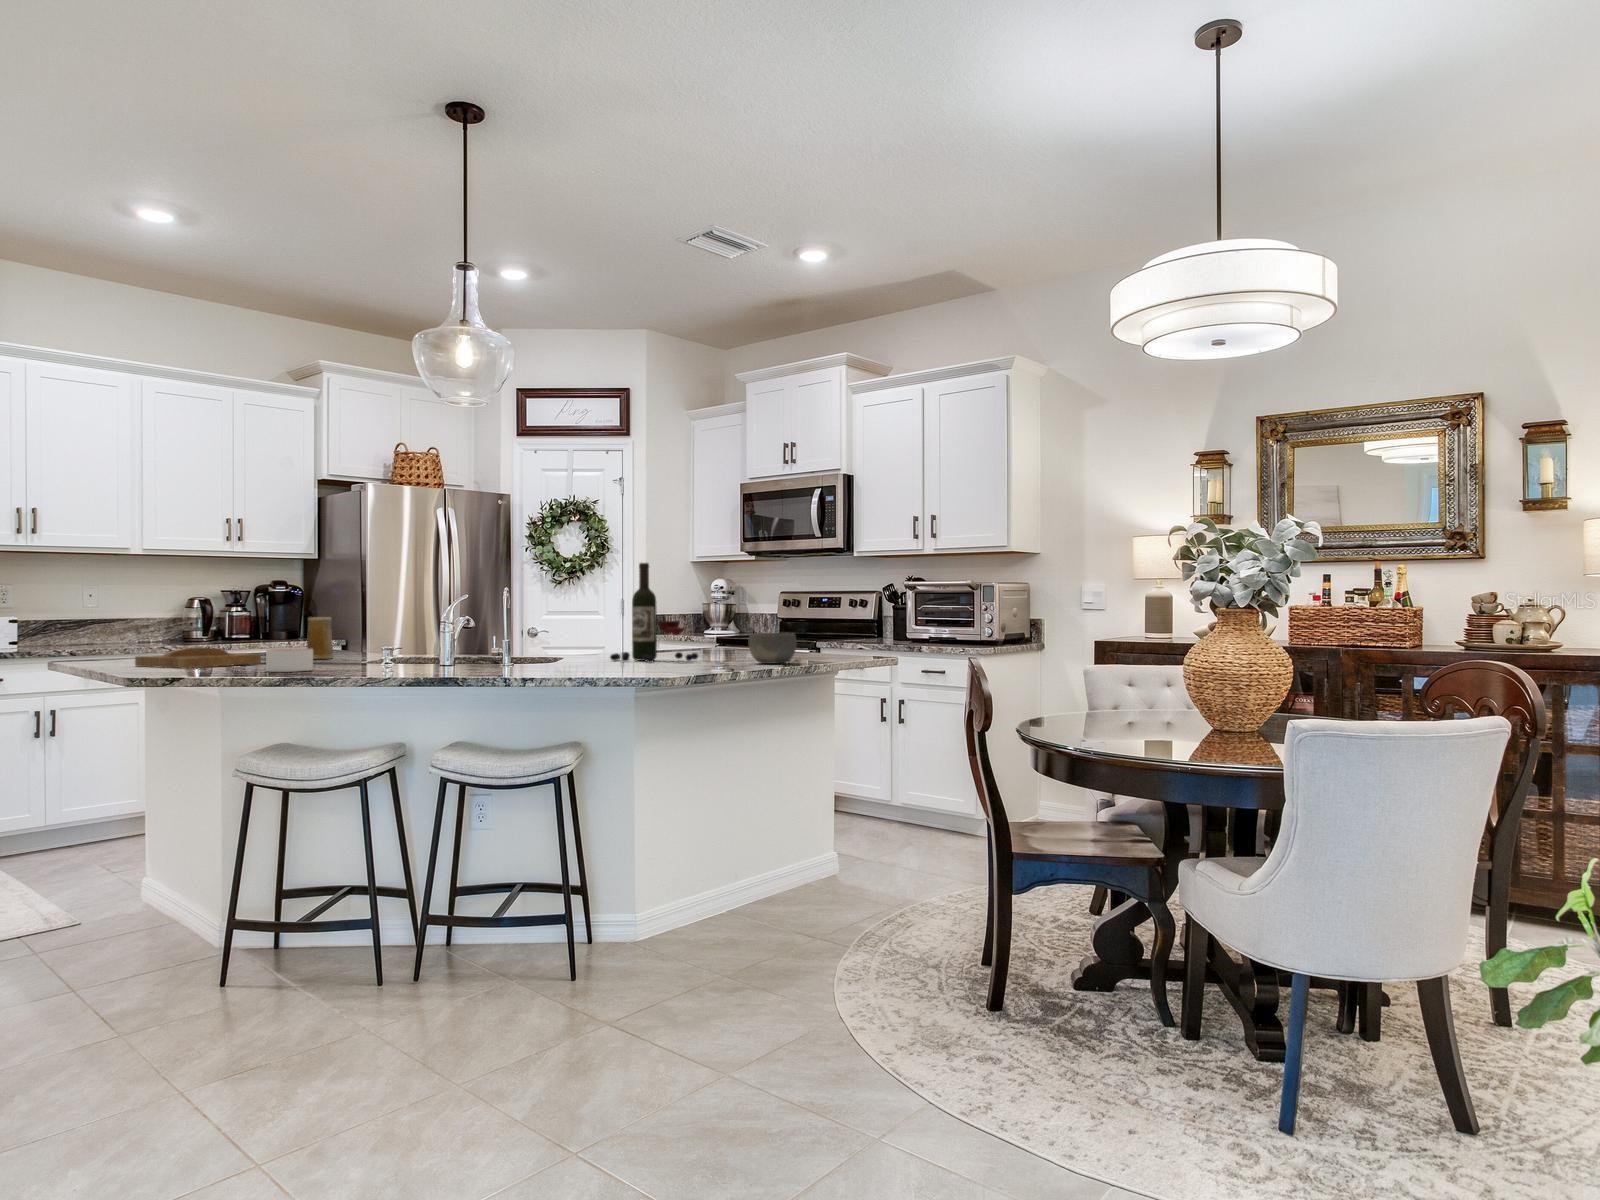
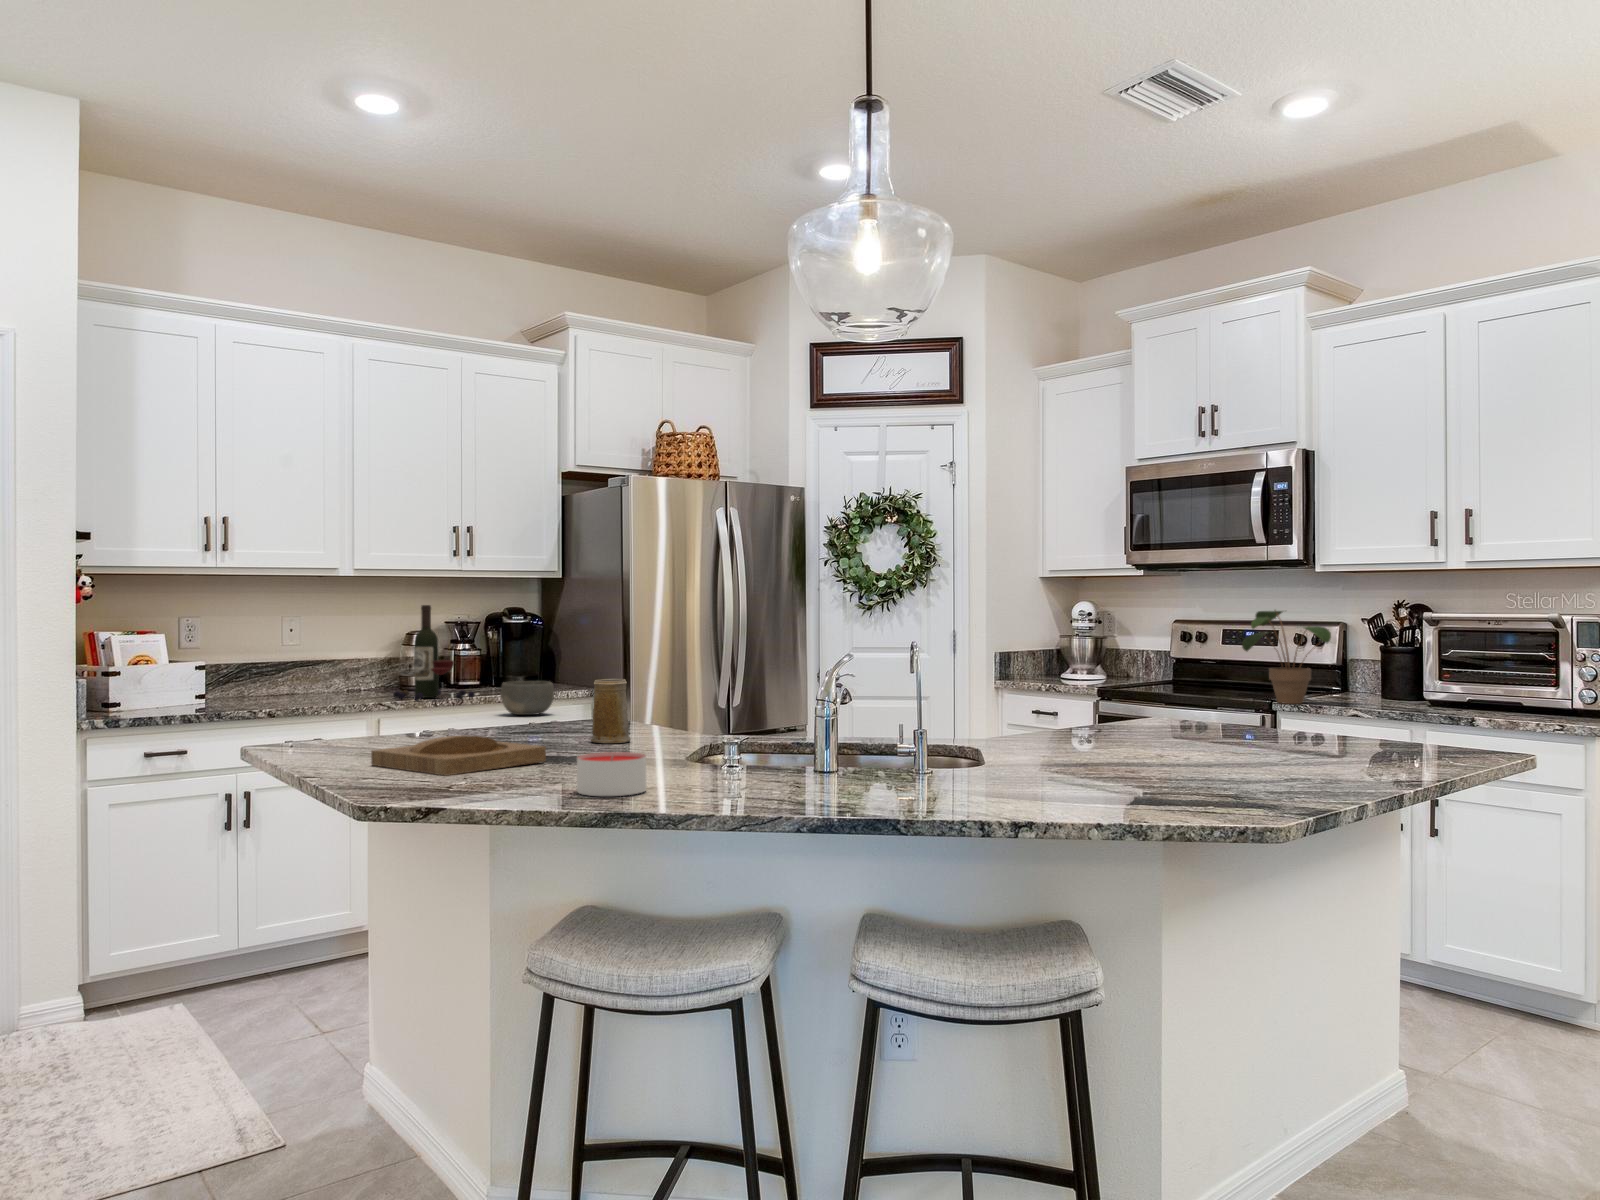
wine bottle: present [610,563,698,663] -> present [393,605,475,701]
potted plant: none [808,582,872,645] -> present [1242,610,1331,704]
bowl: present [749,633,797,664] -> present [501,681,554,715]

